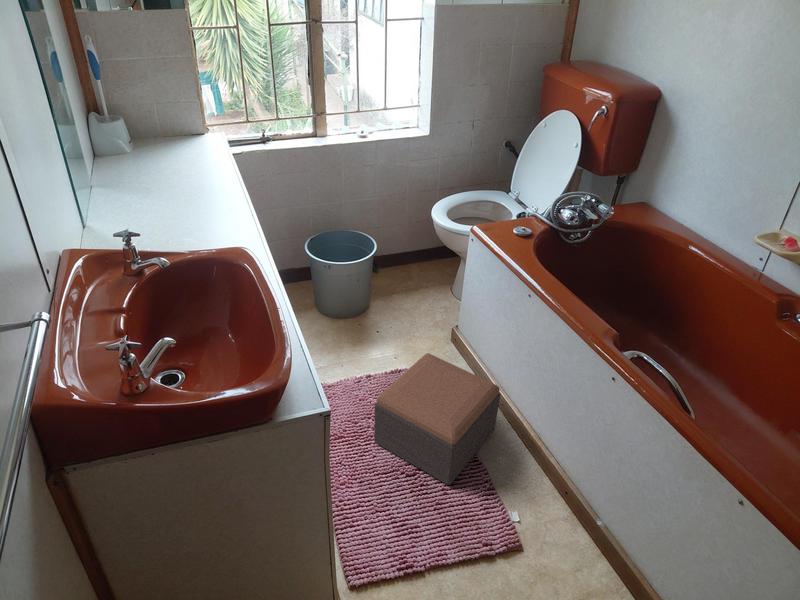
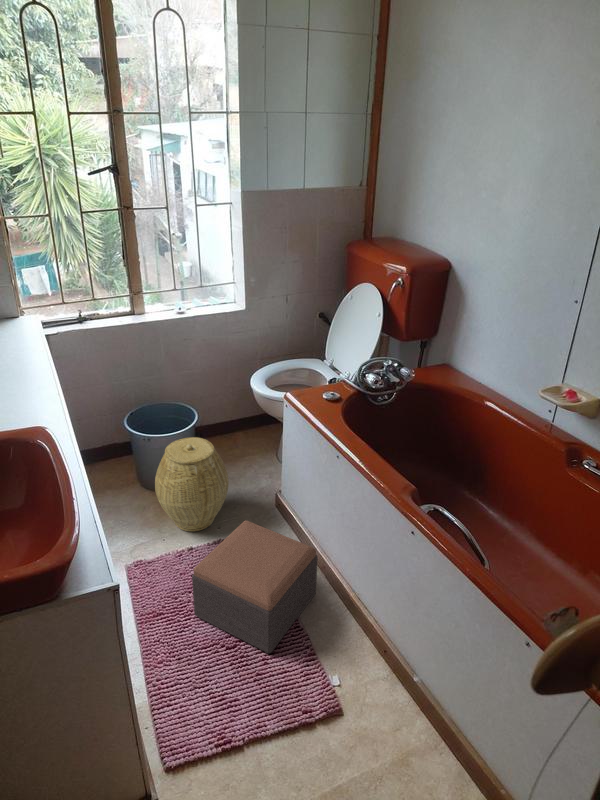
woven basket: none [335,266,408,360] -> present [155,437,229,531]

